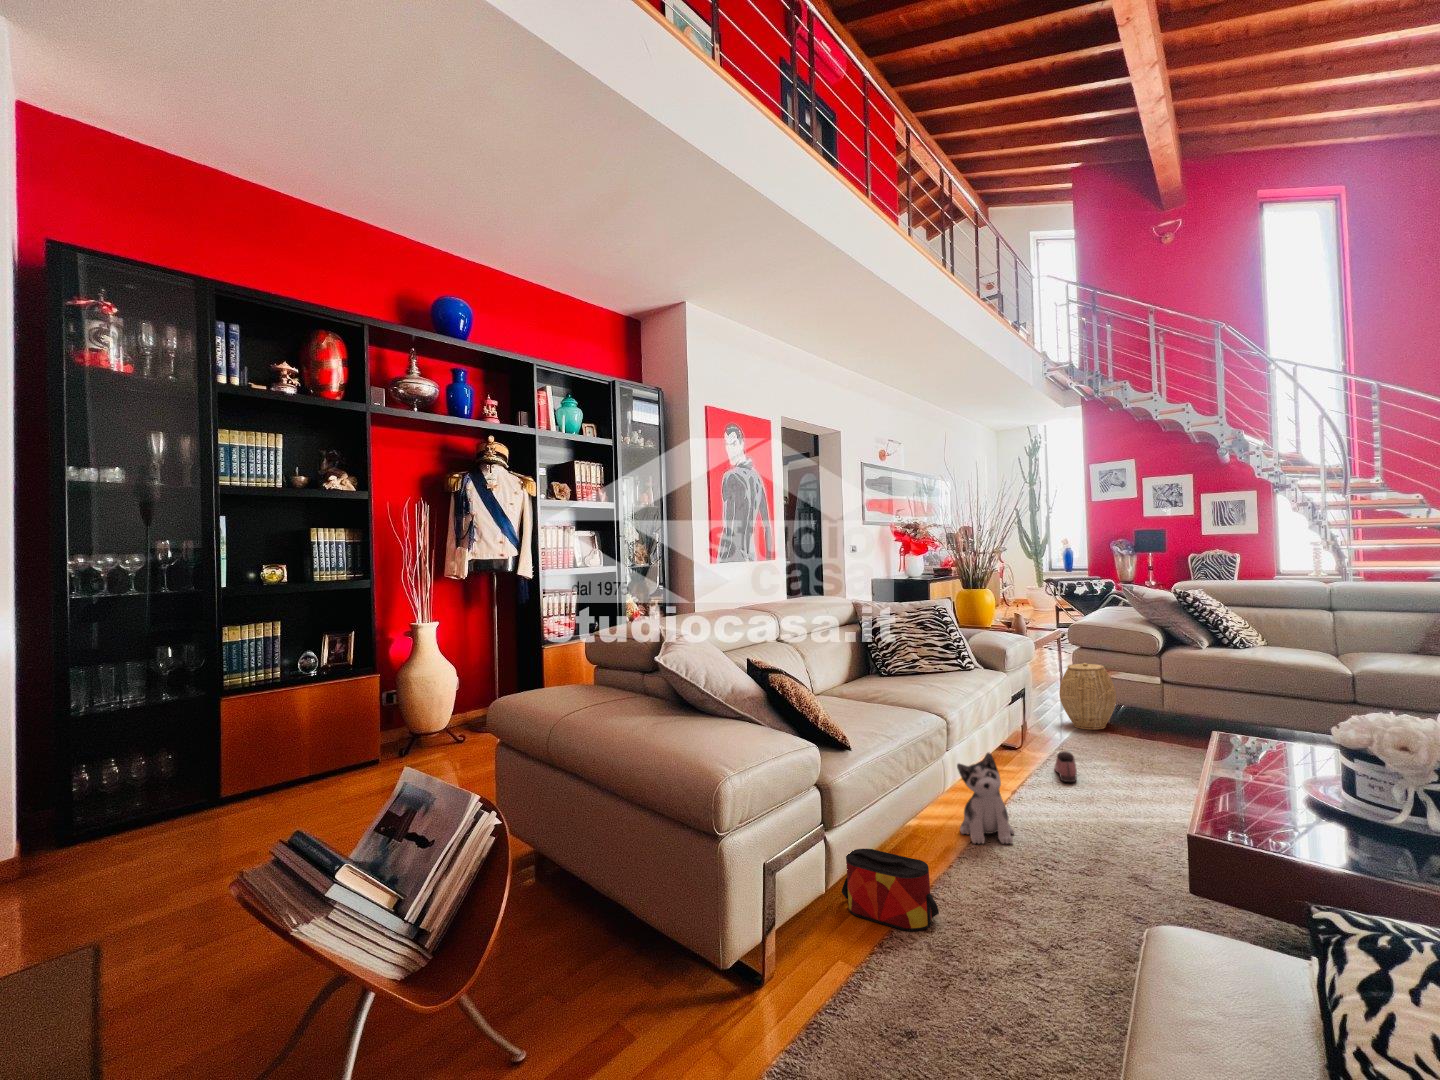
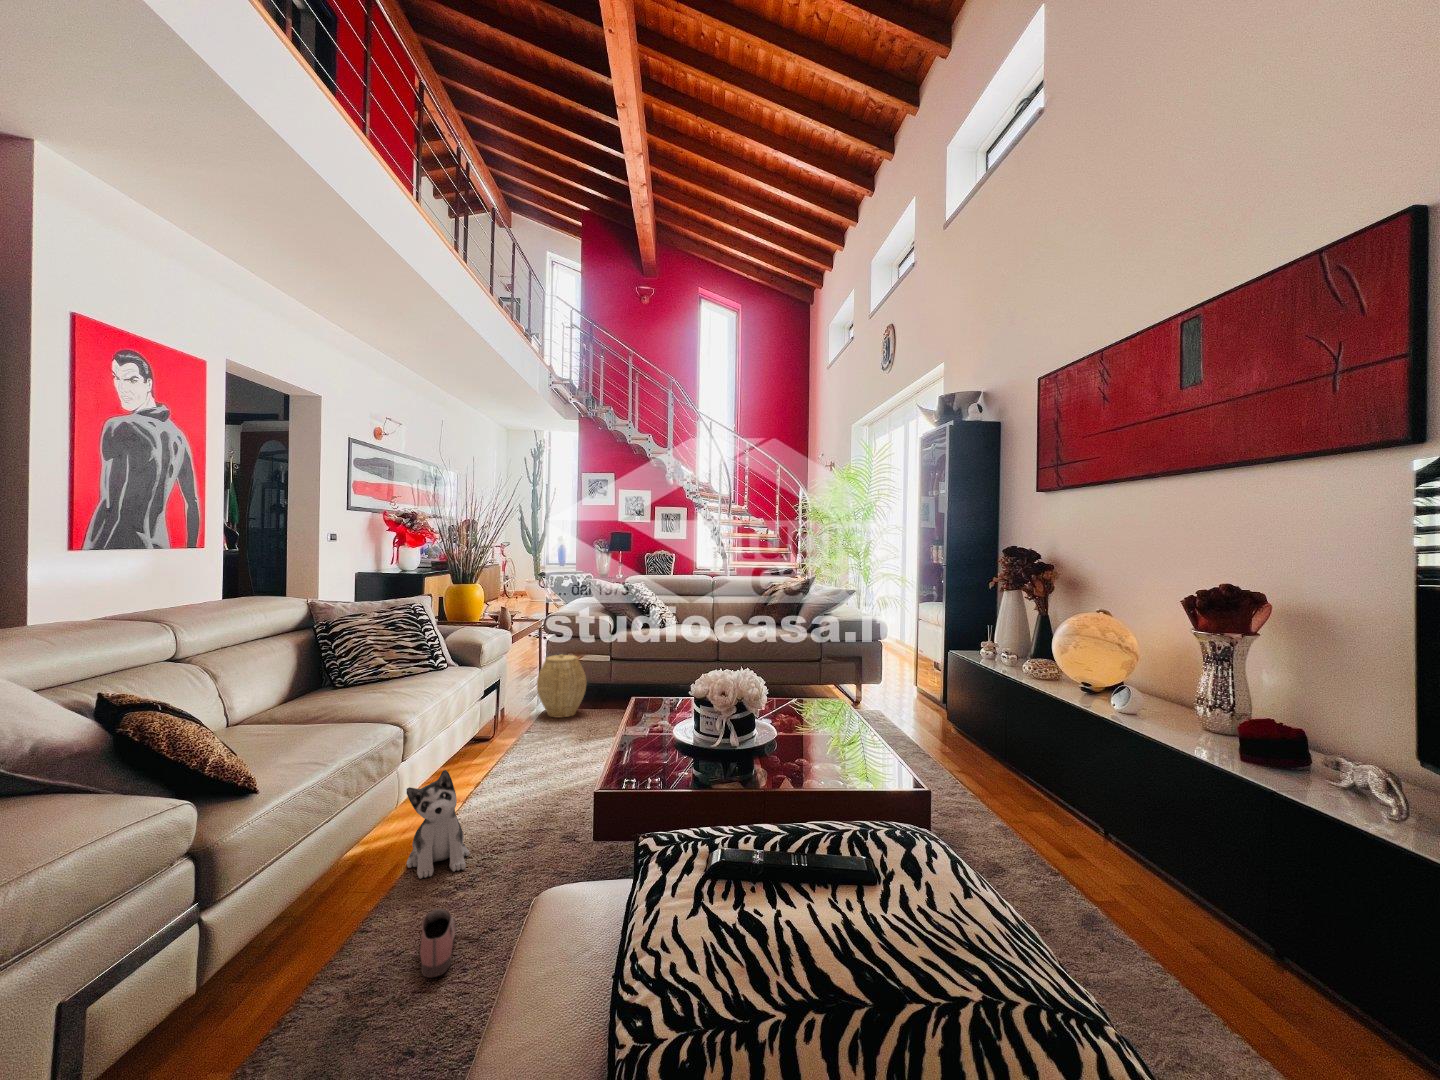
shoe: present [1055,751,1077,782] -> present [420,909,457,977]
bag: present [842,849,939,931] -> none [209,936,349,1045]

